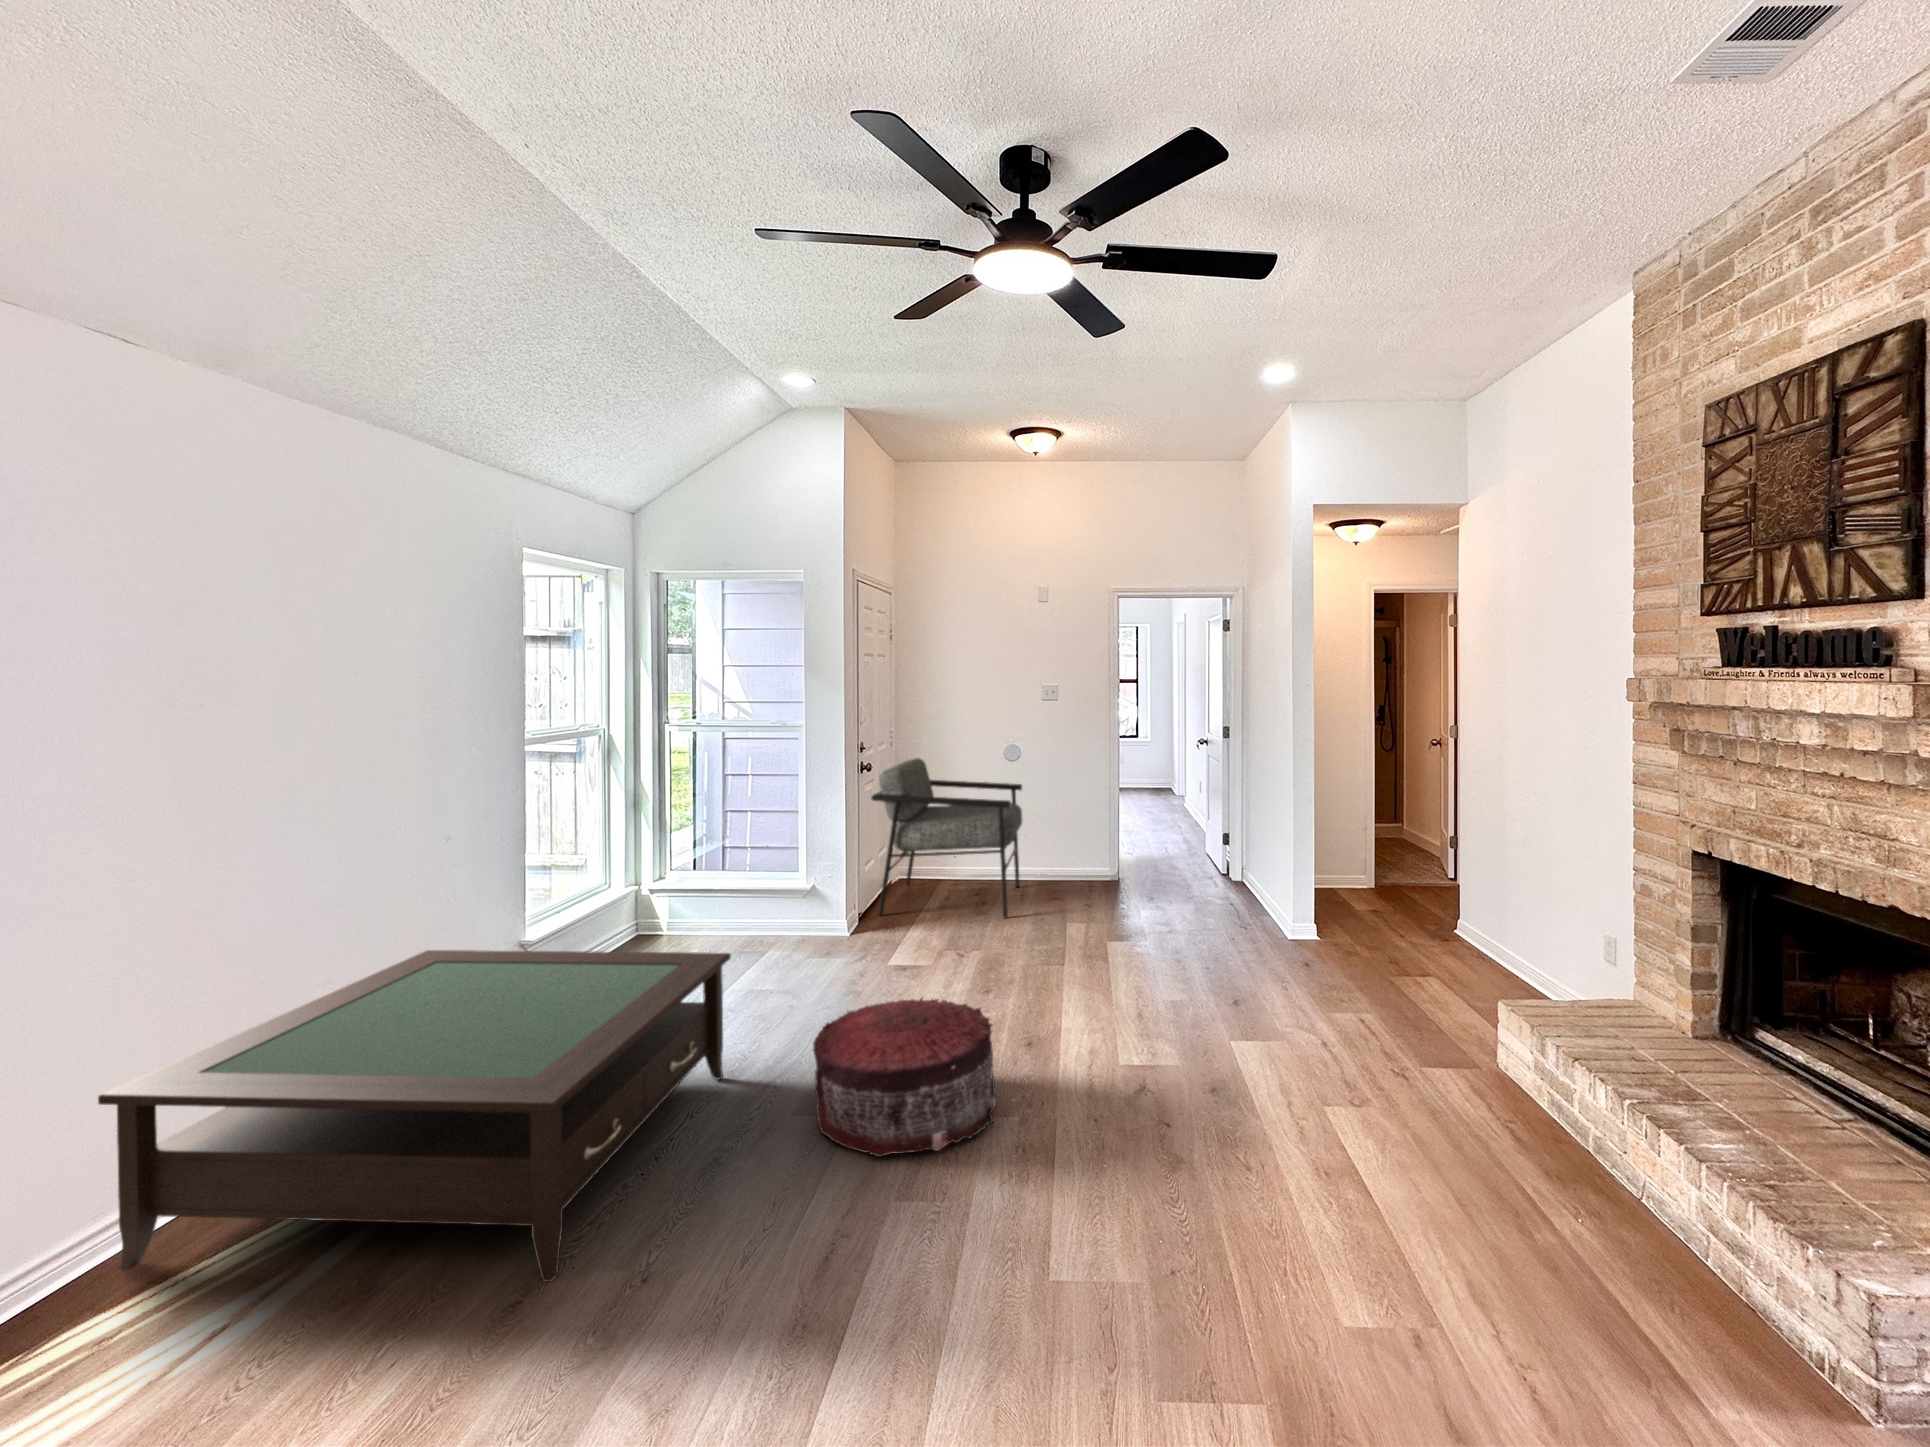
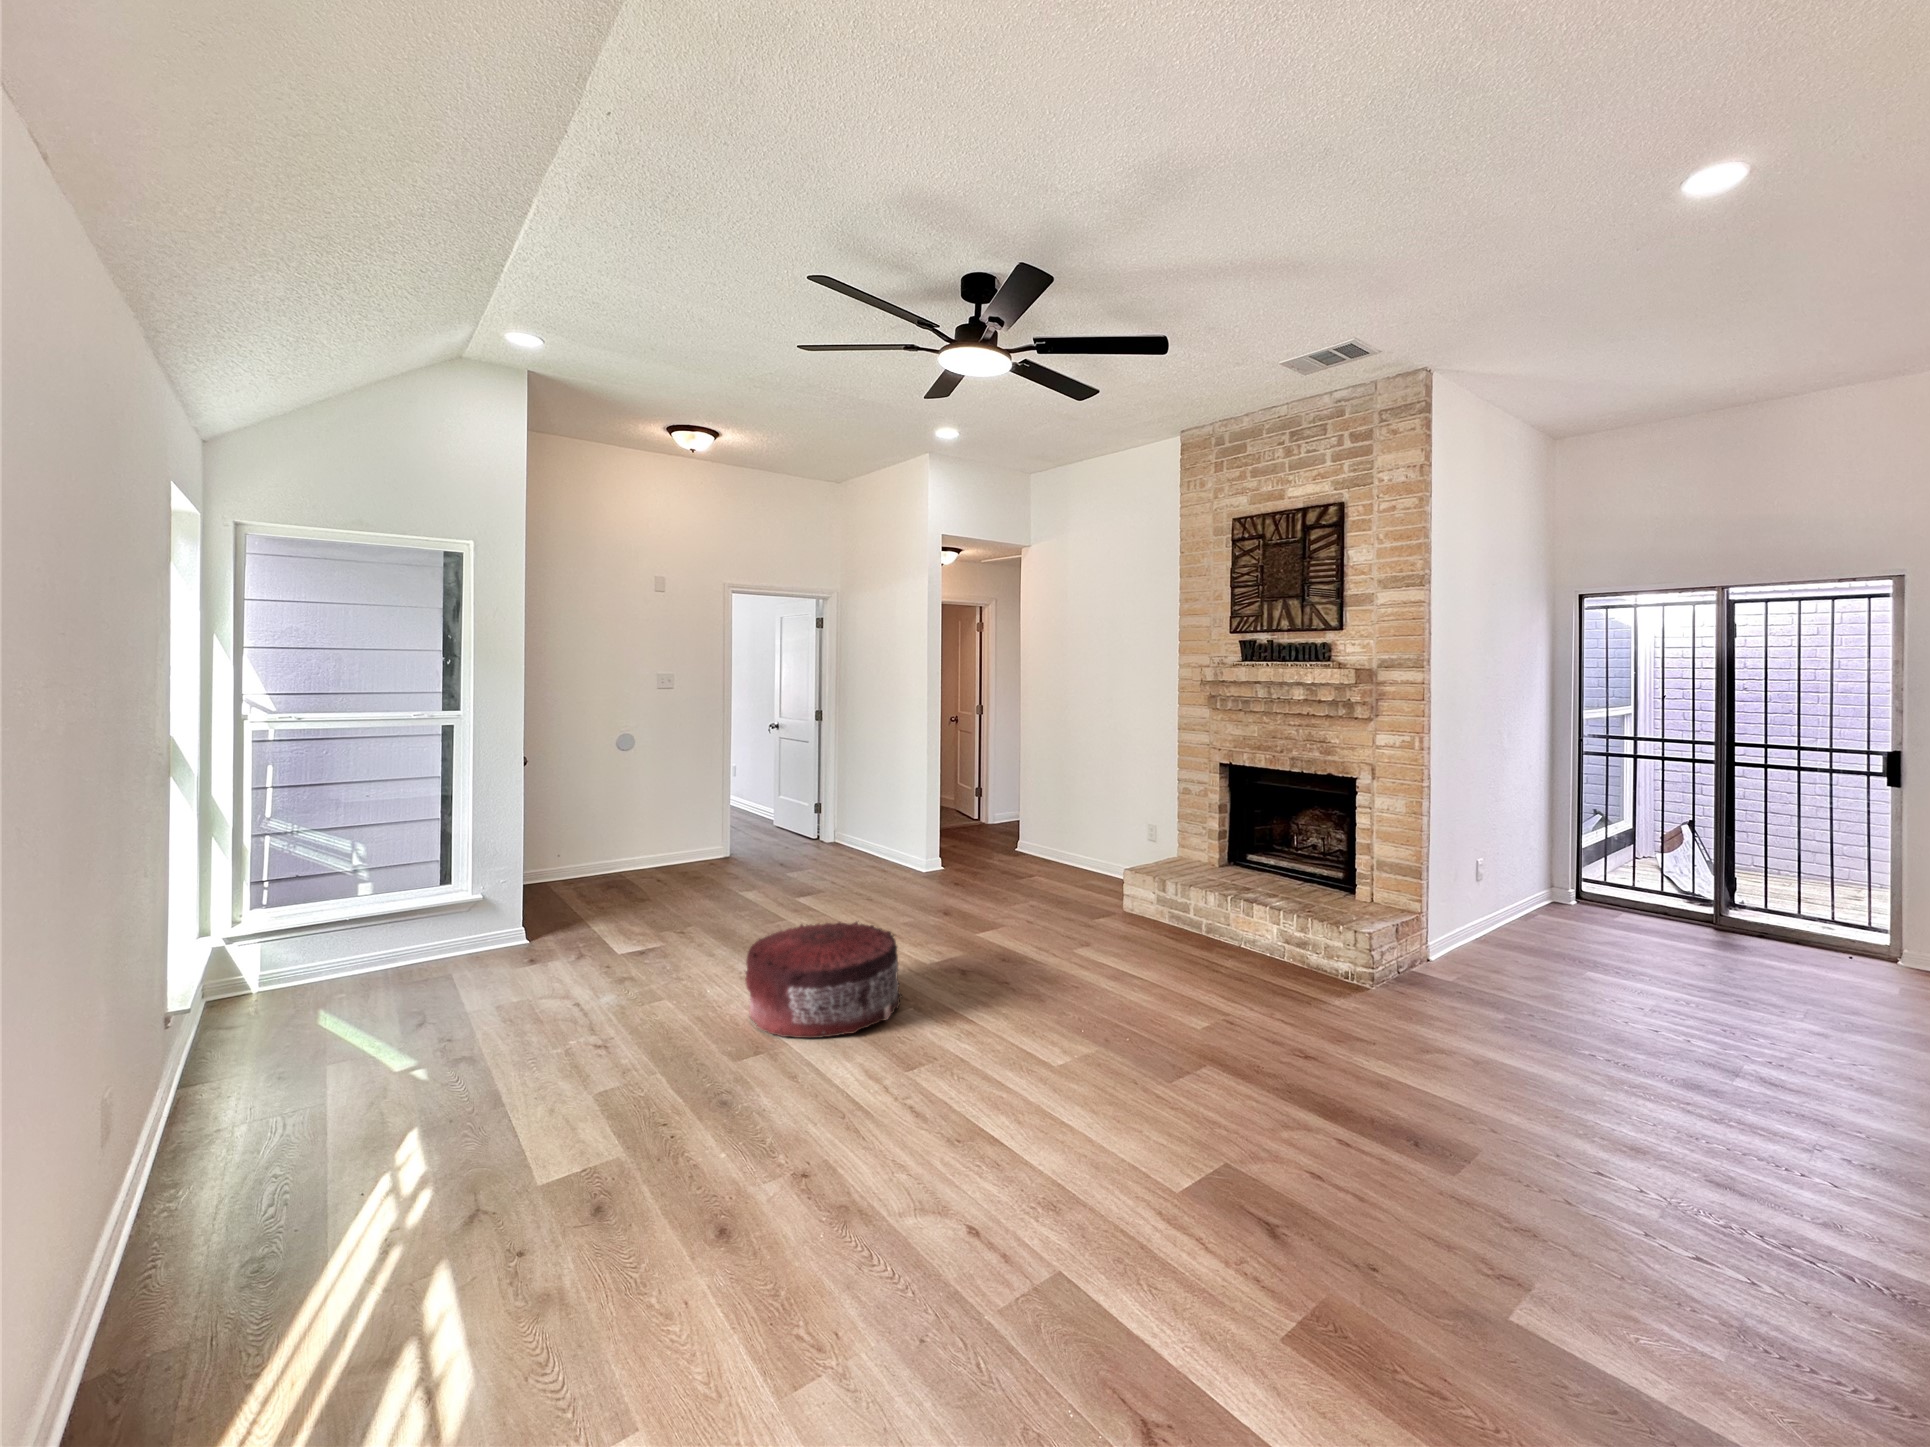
armchair: present [871,758,1022,919] -> none [520,745,688,907]
coffee table: present [98,950,731,1282] -> none [175,914,739,1338]

